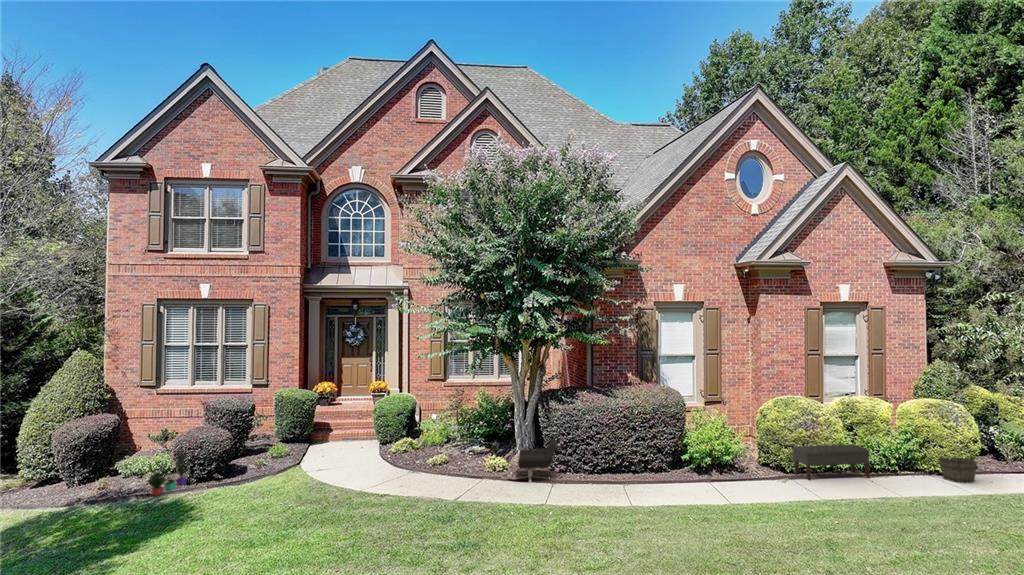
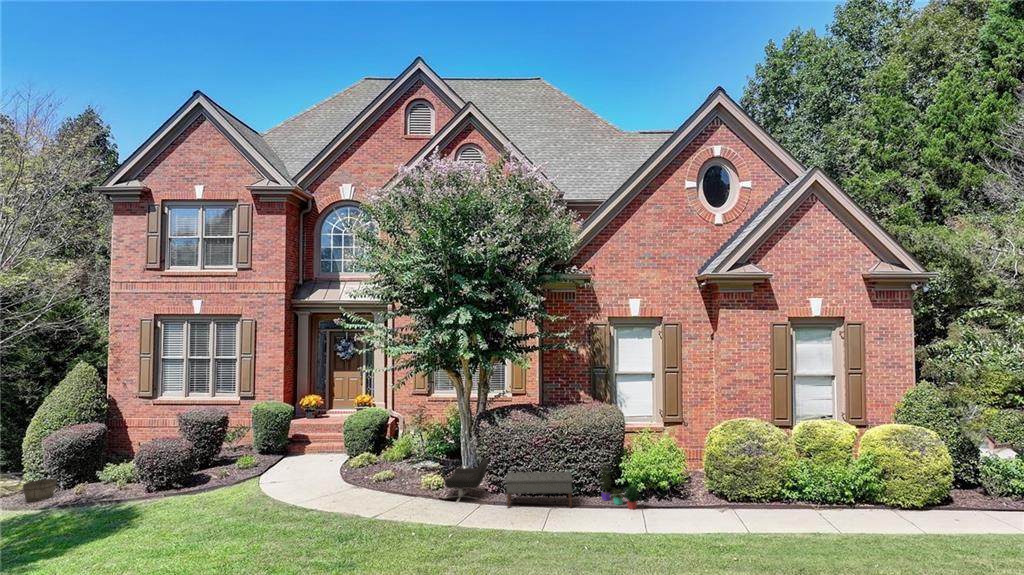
bench: present [792,444,870,480] -> present [506,472,572,508]
potted plant: present [148,449,188,496] -> present [600,463,639,509]
wooden bucket: present [938,455,977,483] -> present [23,479,57,502]

